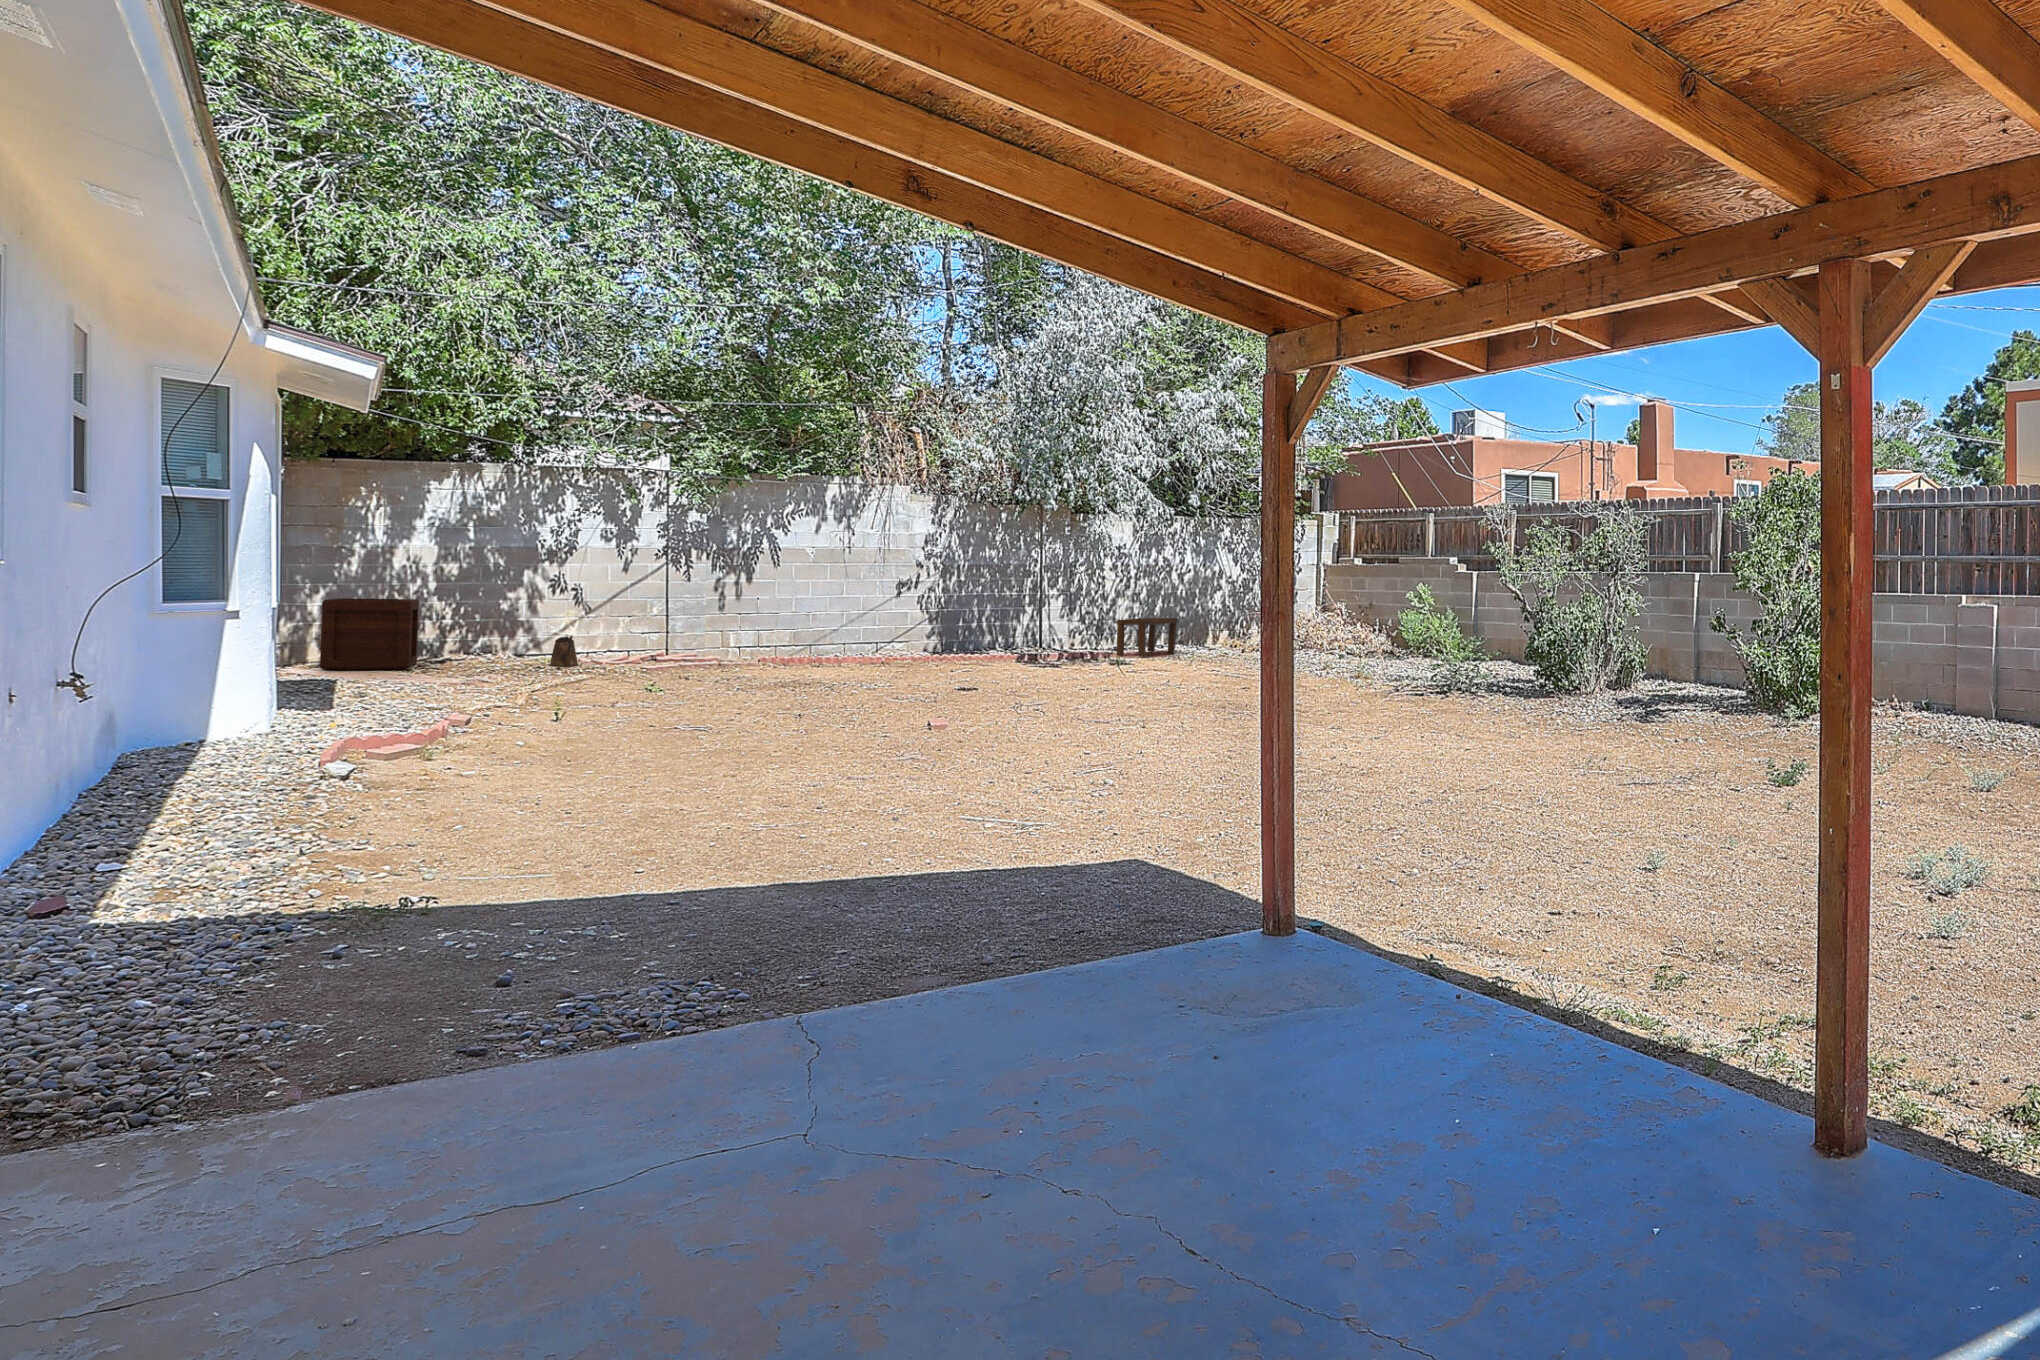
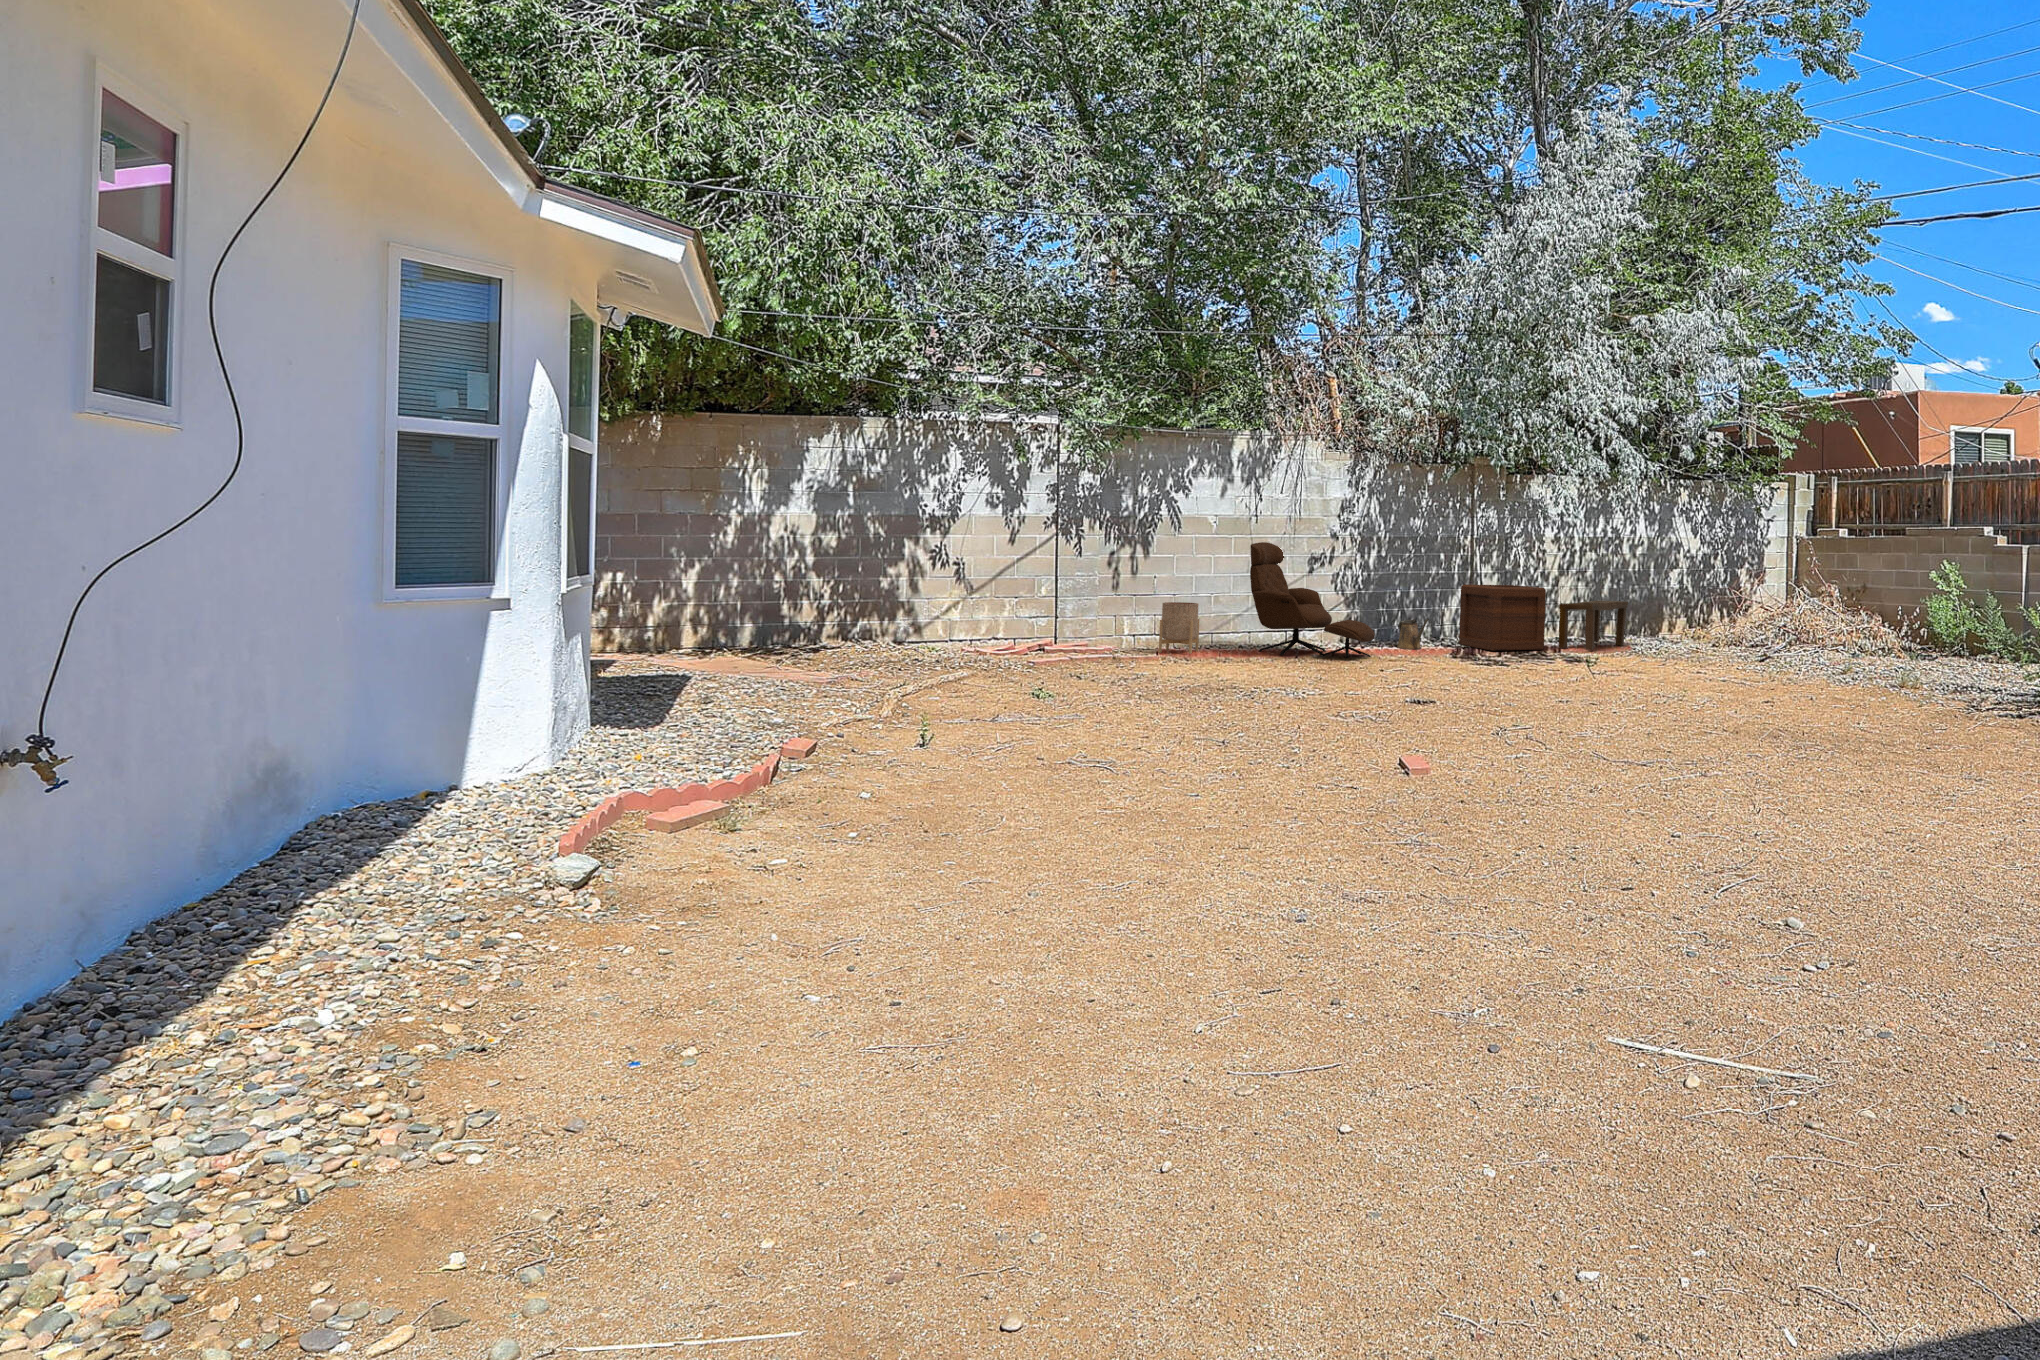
lounge chair: none [842,570,952,663] -> present [1250,542,1375,658]
wooden crate: present [320,598,419,670] -> present [1459,585,1546,651]
planter: none [759,620,796,662] -> present [1159,602,1199,654]
watering can: present [550,635,578,666] -> present [1397,619,1429,649]

